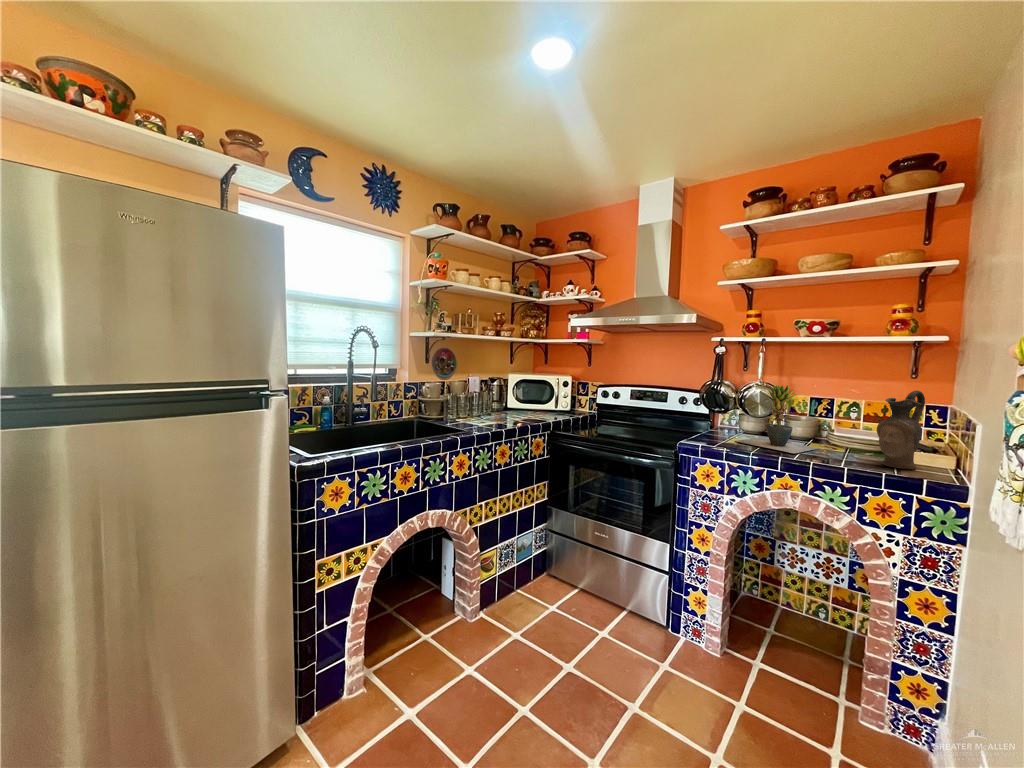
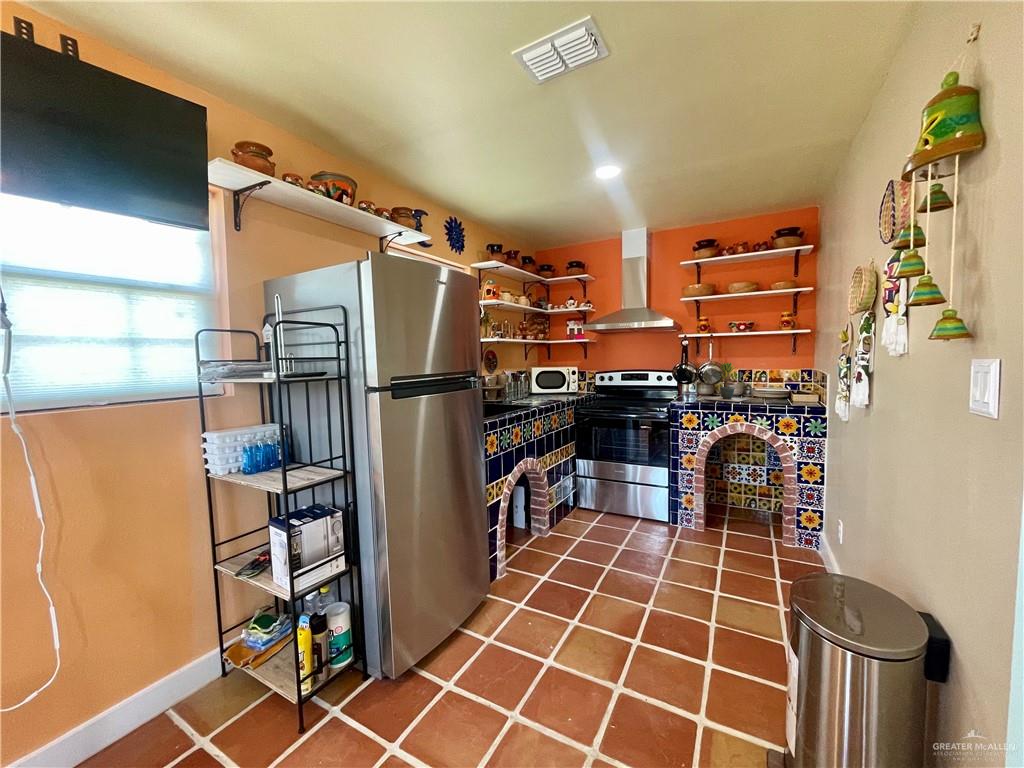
ceramic pitcher: present [877,390,925,469] -> none [780,360,802,403]

